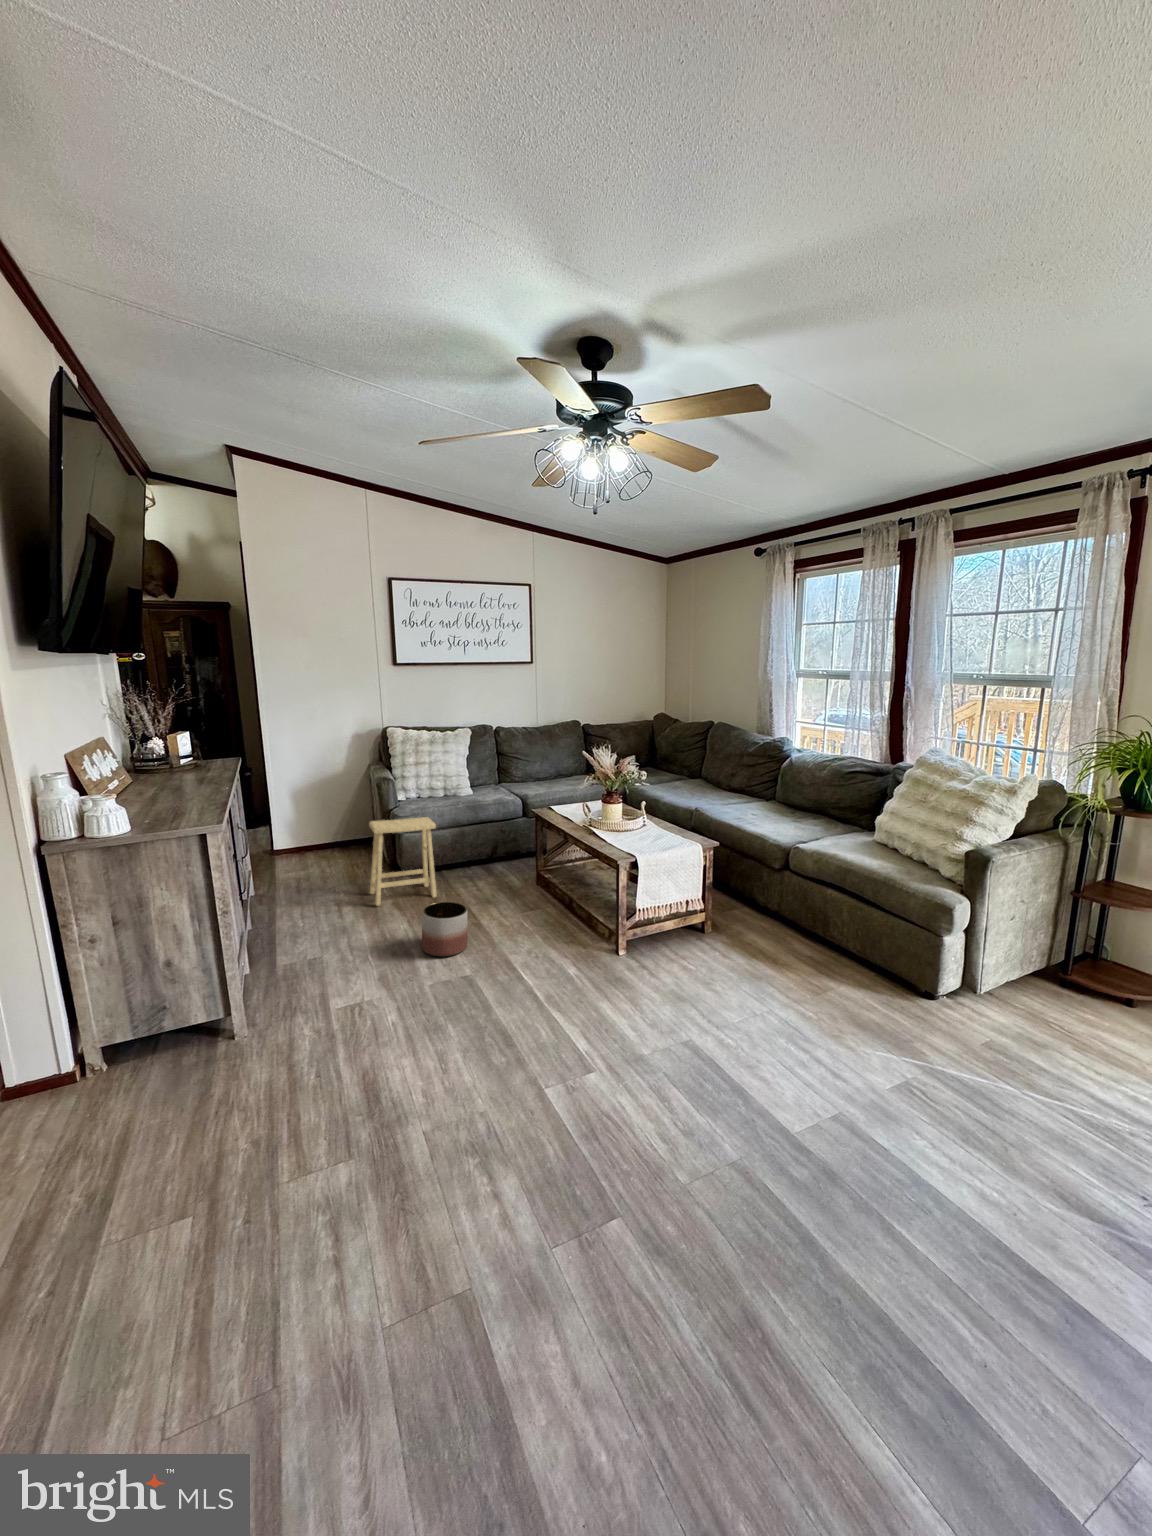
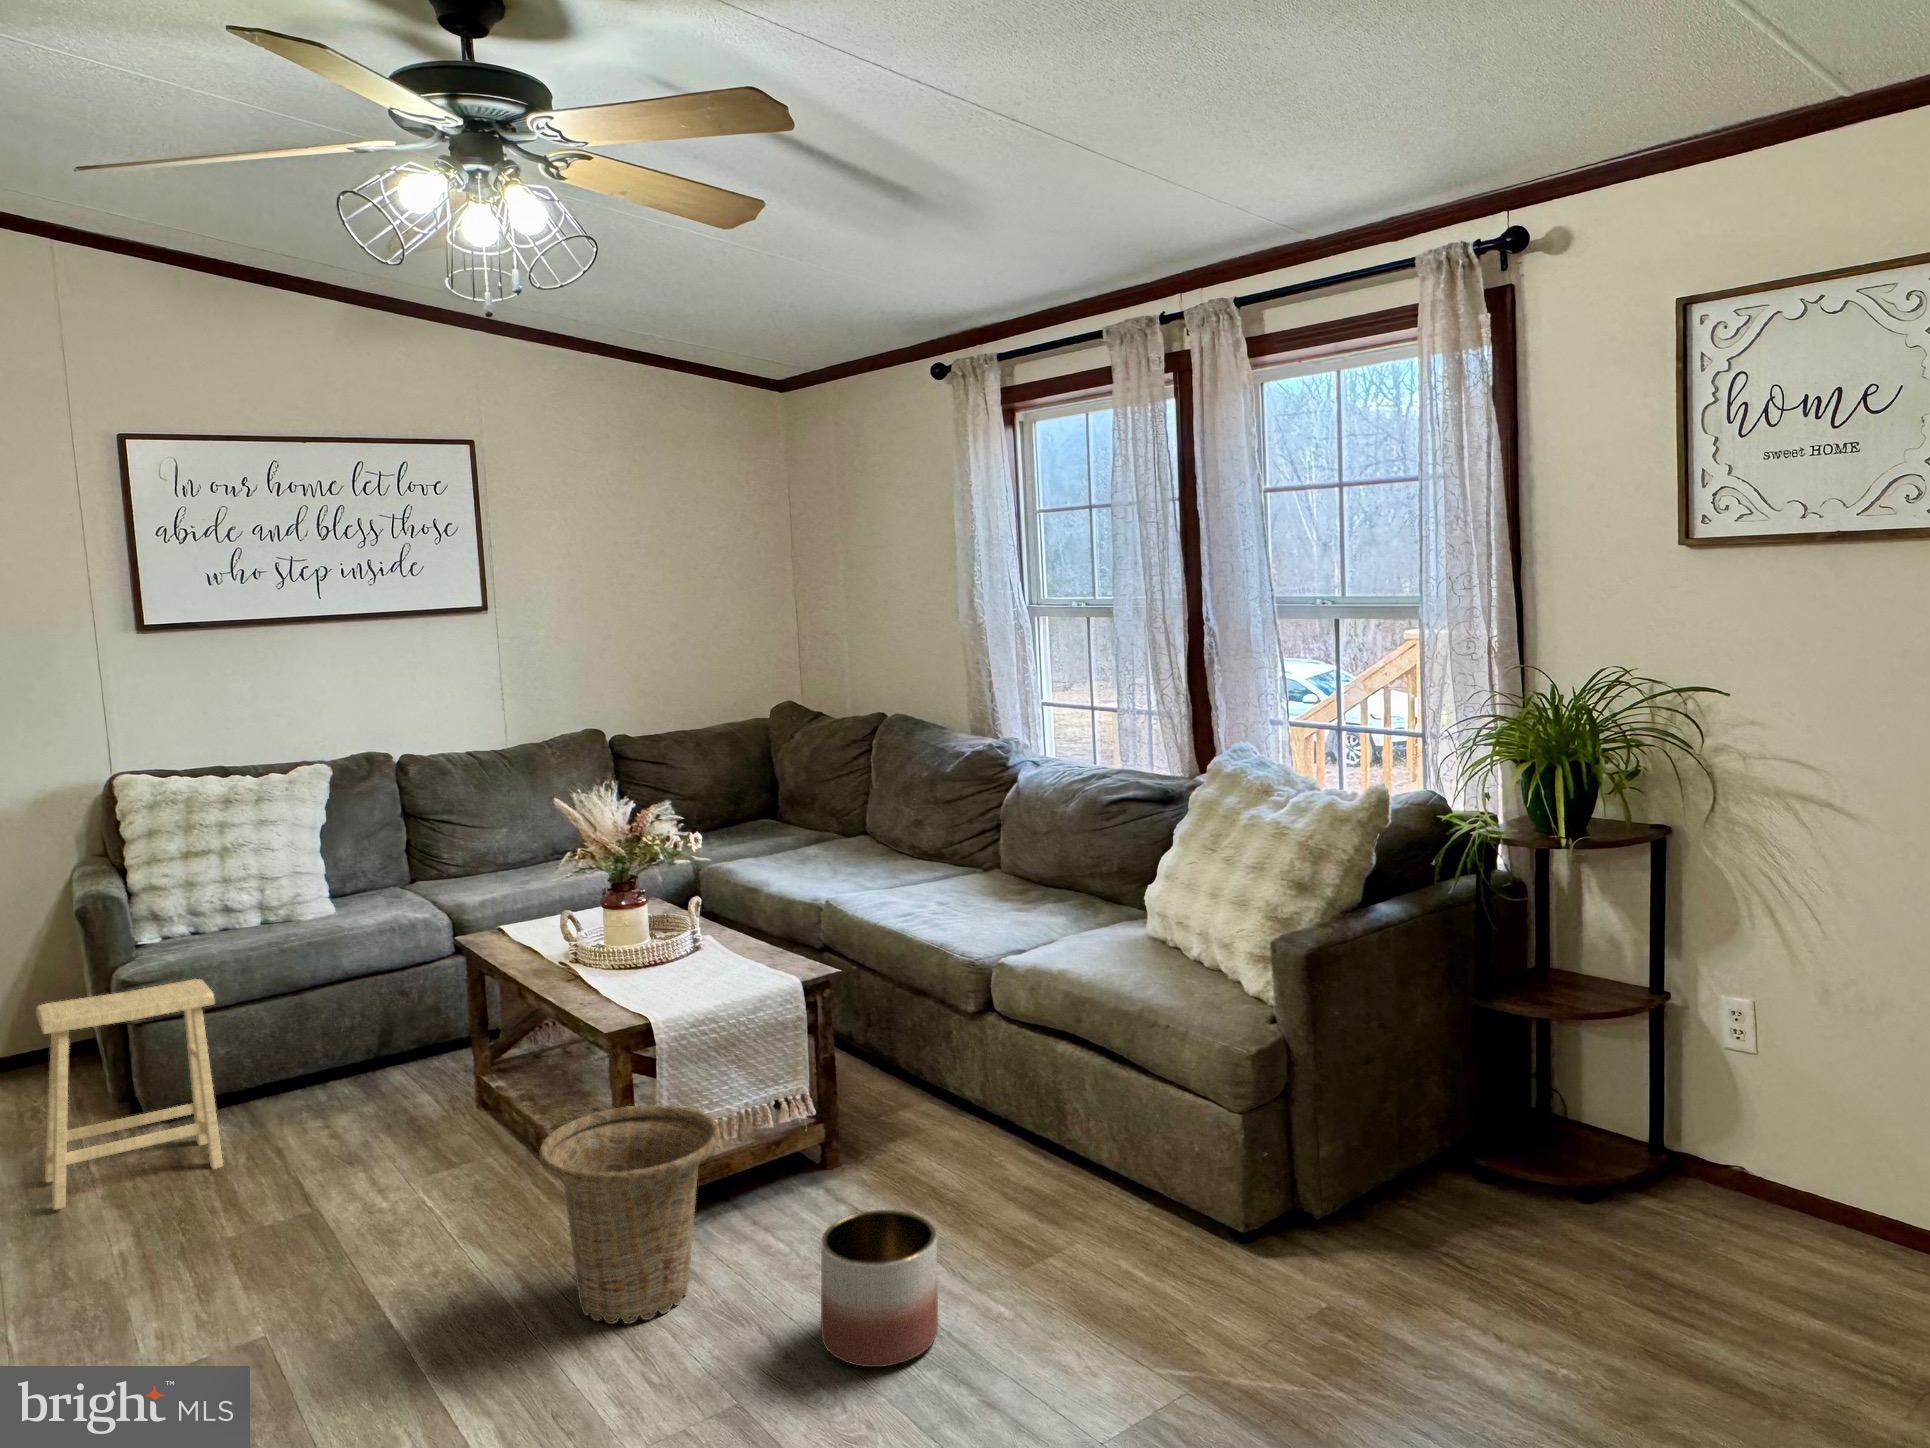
basket: none [592,895,672,992] -> present [539,1105,720,1324]
planter: present [422,902,468,957] -> present [821,1210,938,1367]

